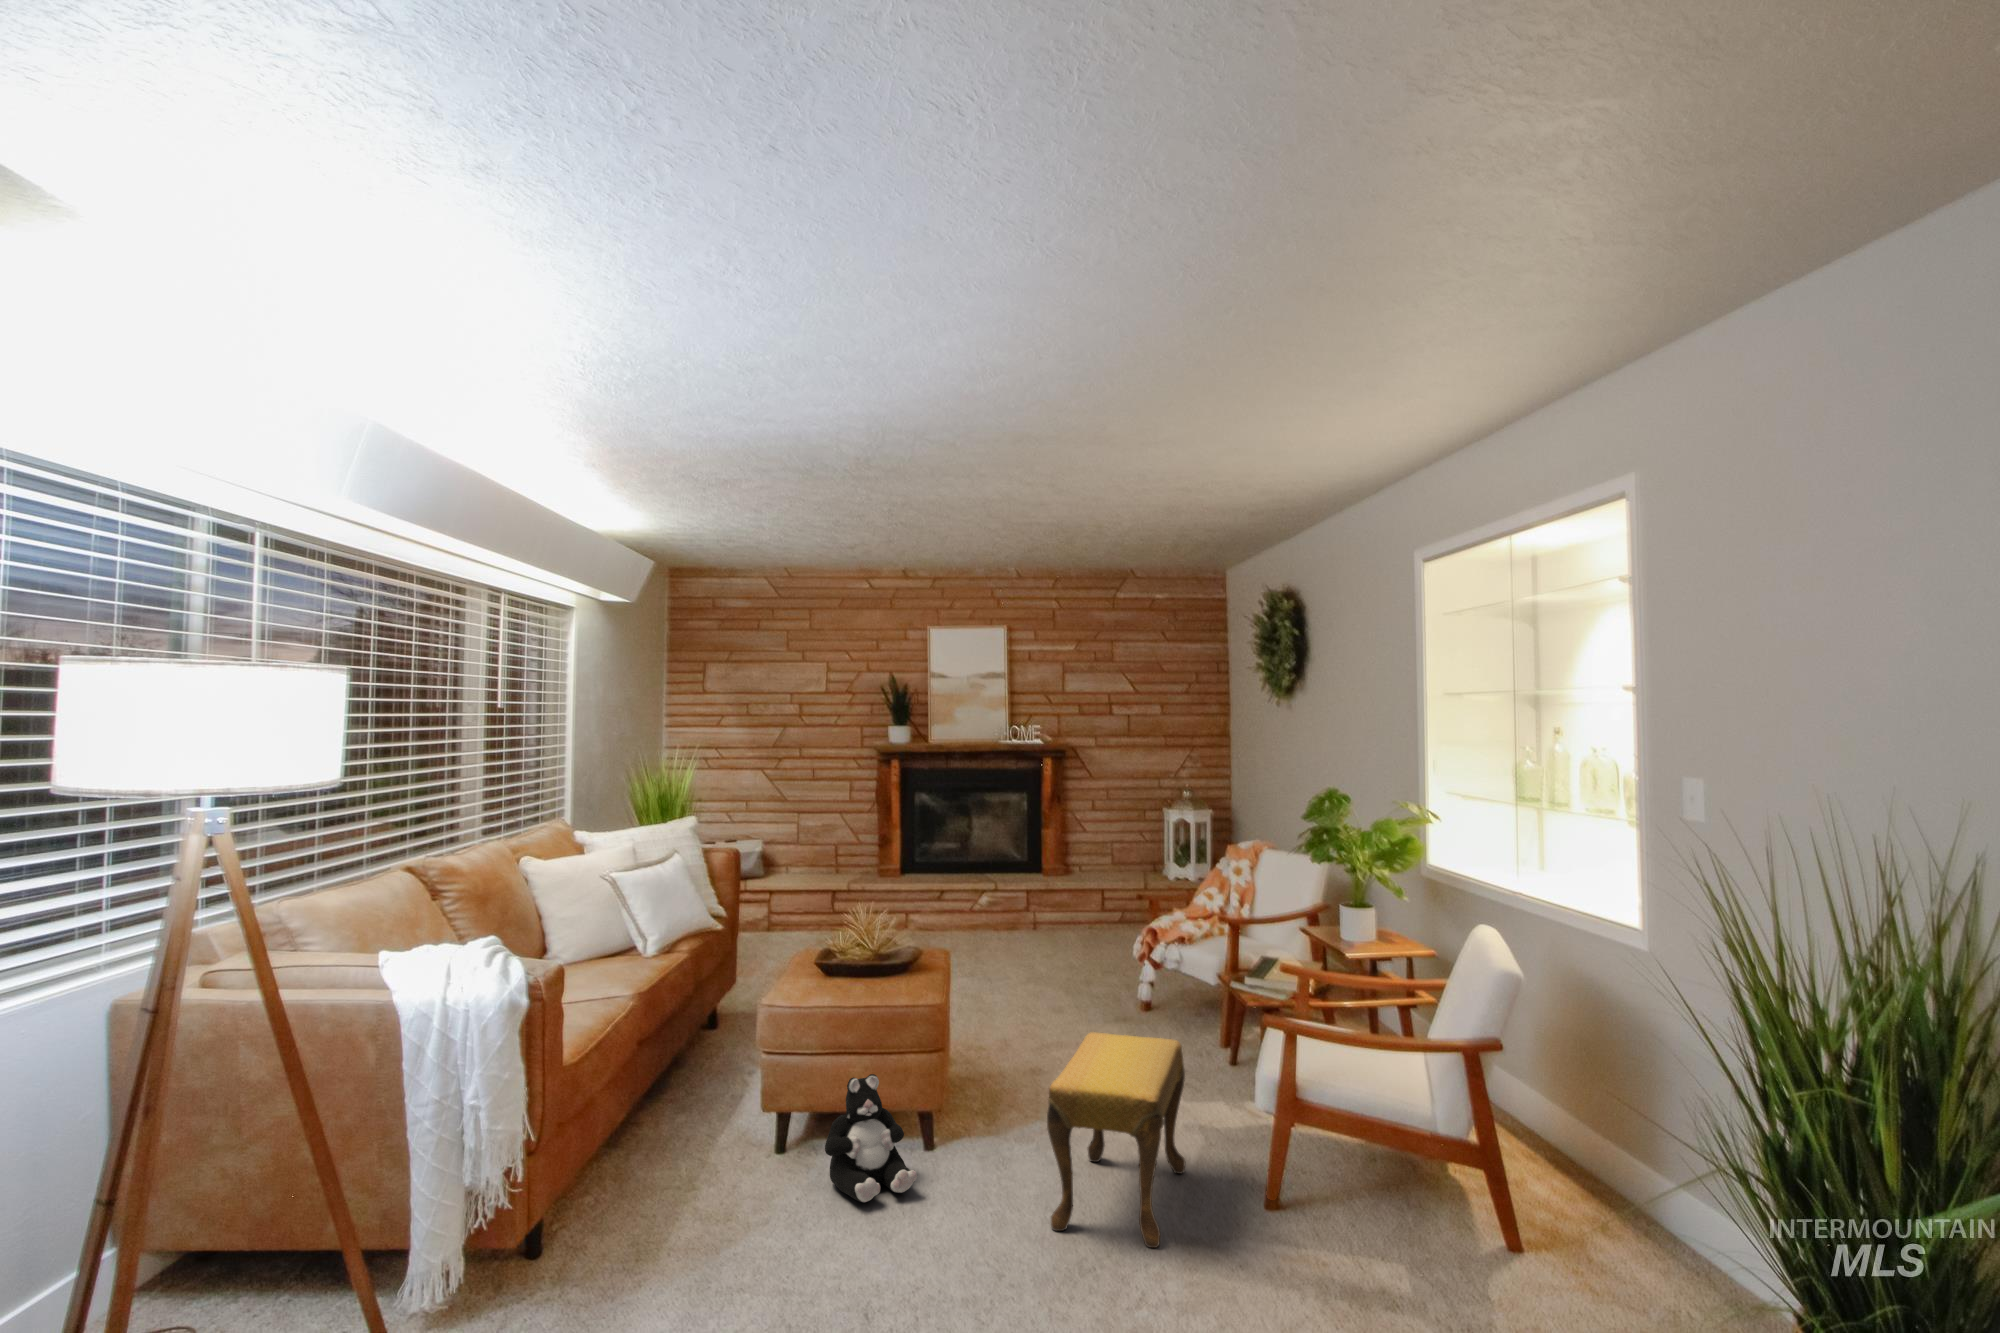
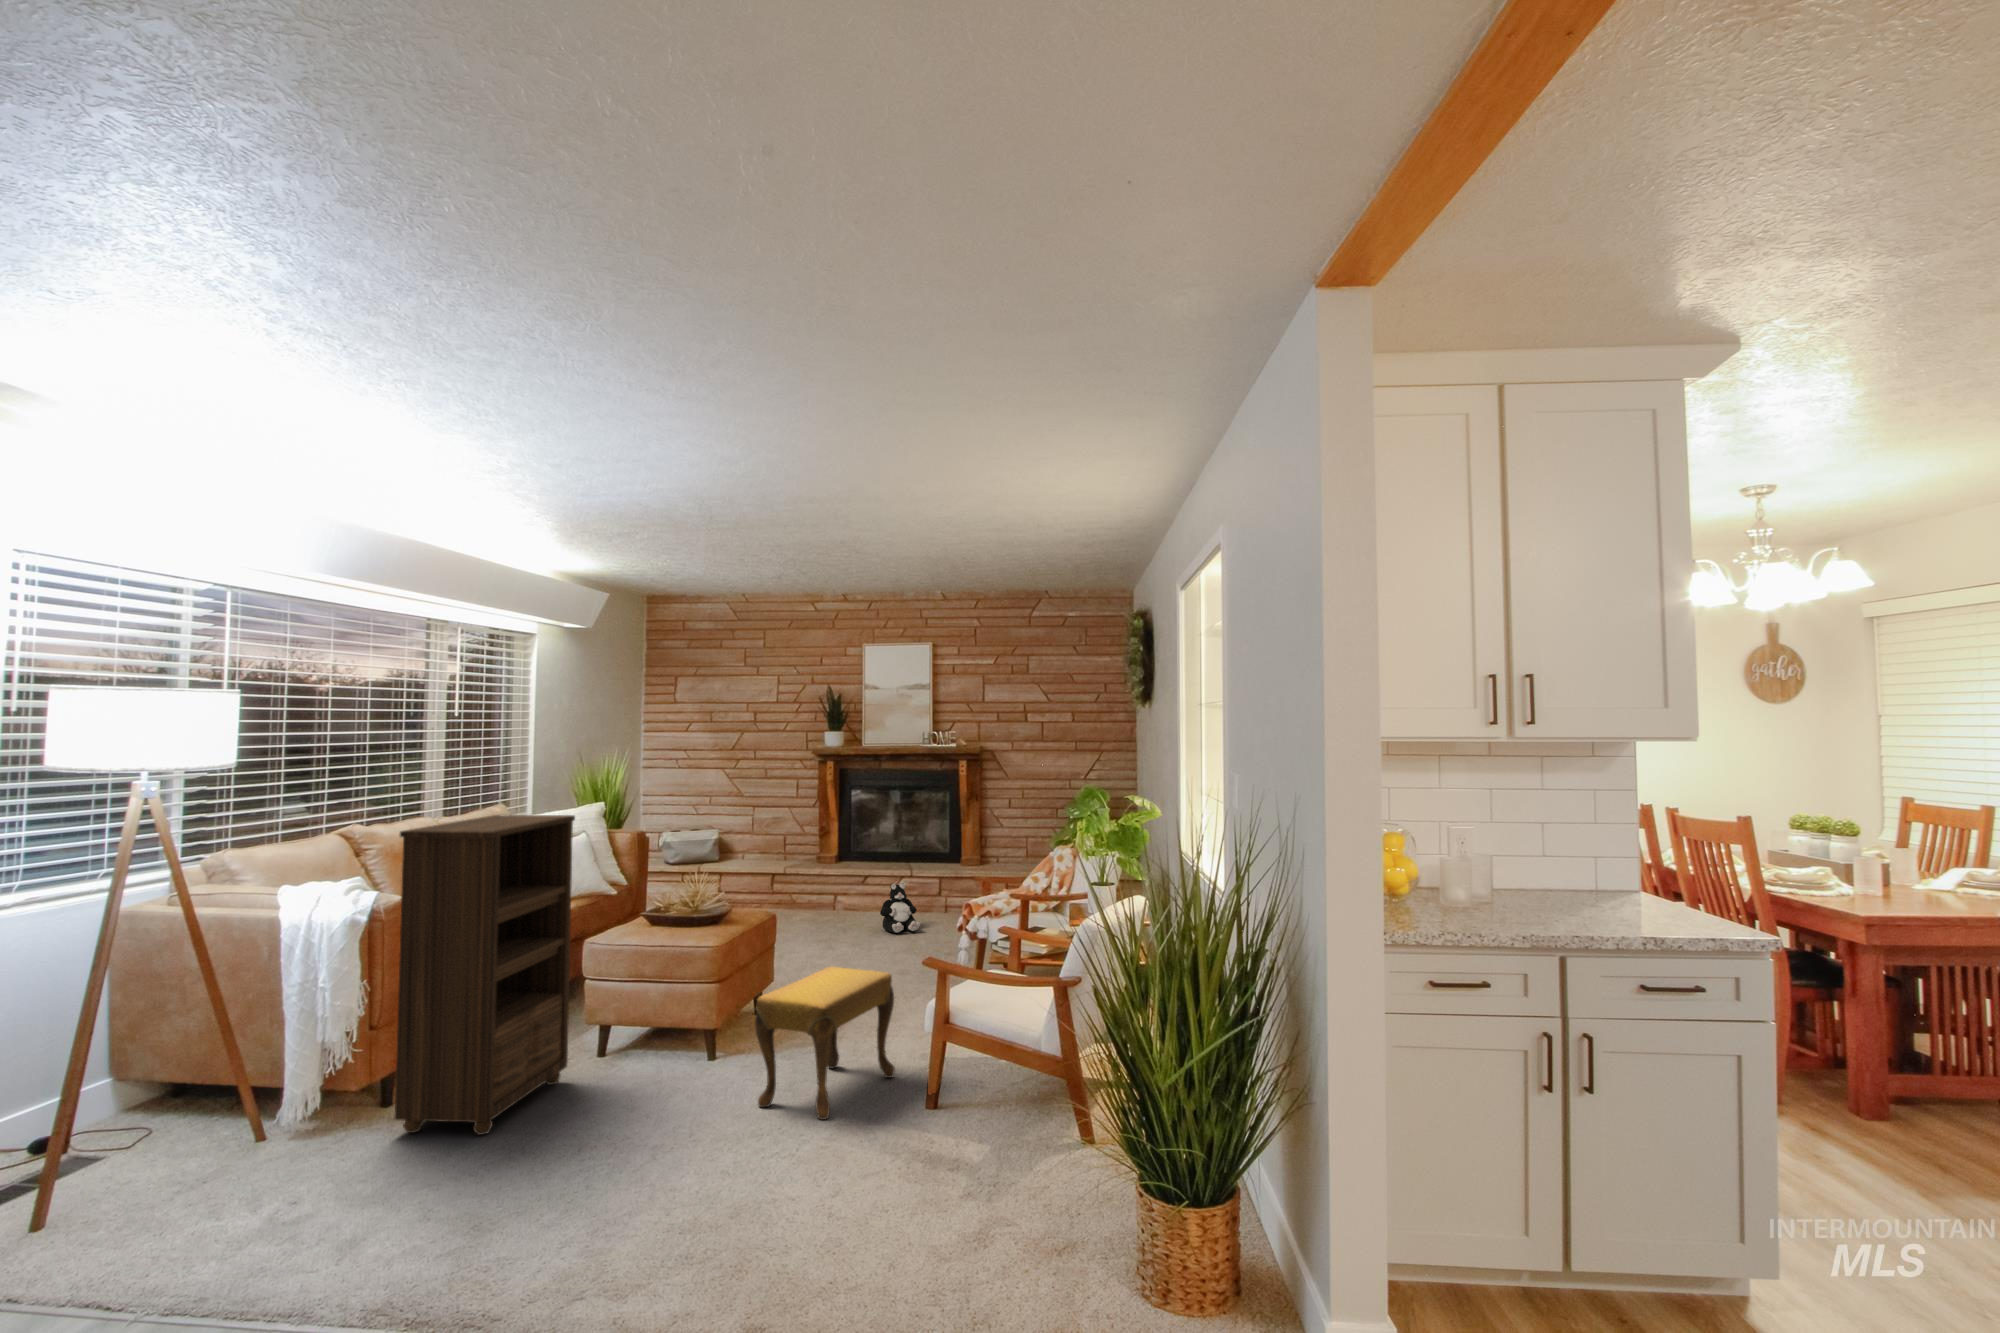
bookshelf: none [586,846,772,1306] -> present [395,815,575,1135]
plush toy: present [825,1074,917,1202] -> present [880,883,920,933]

